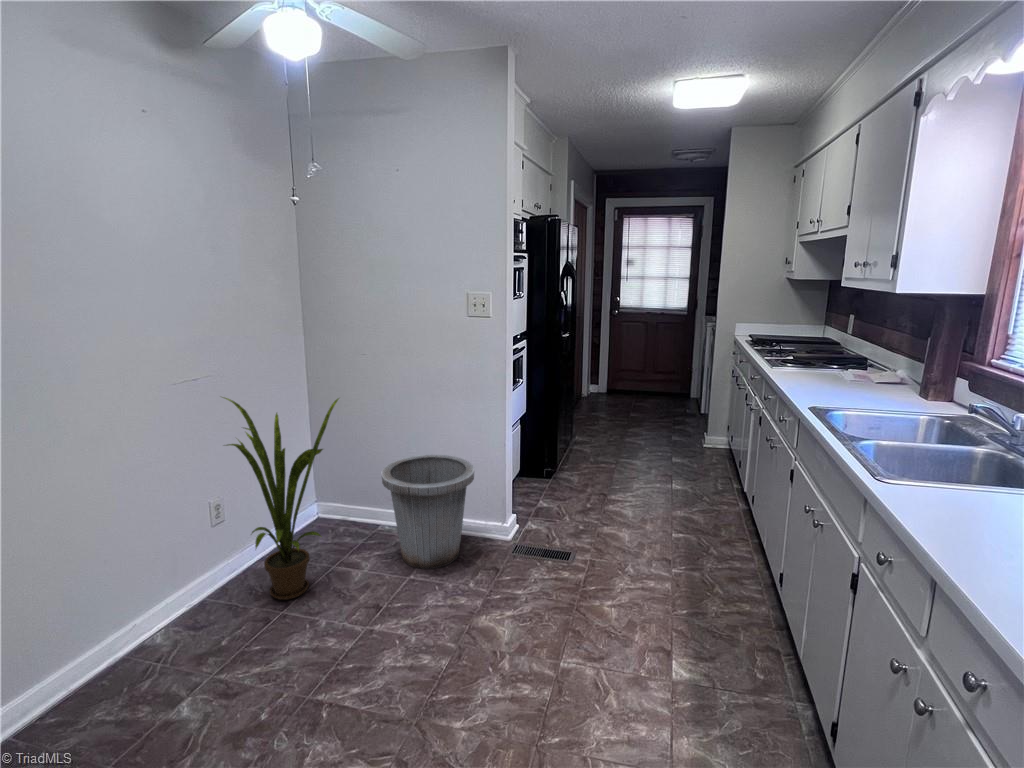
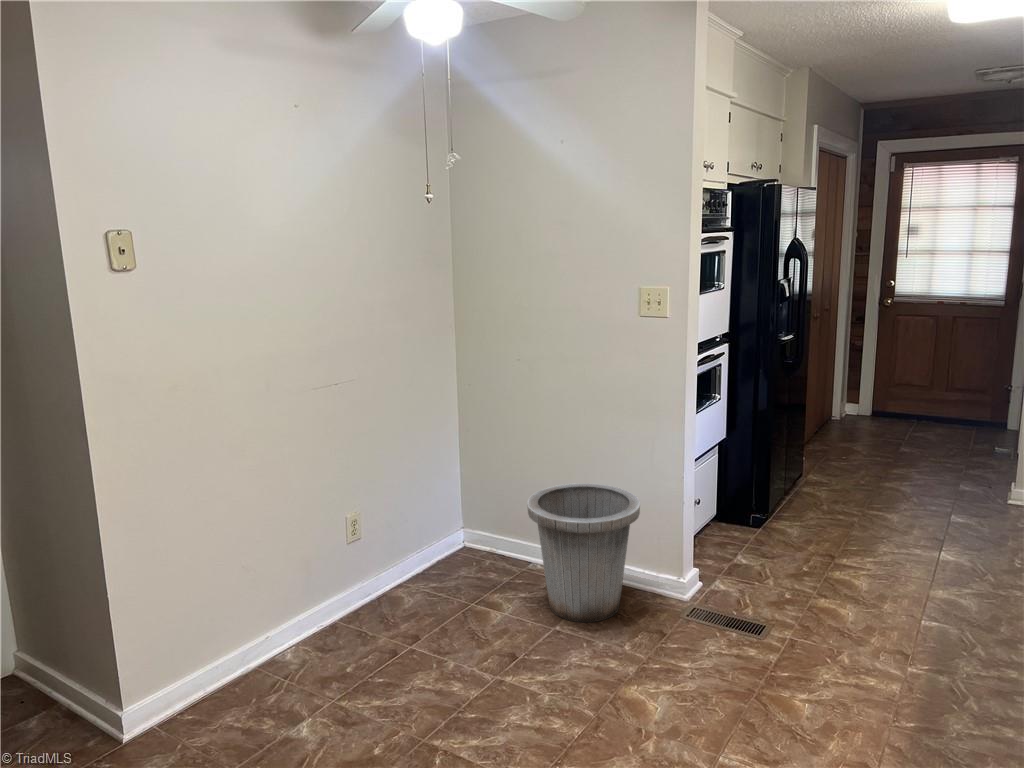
house plant: present [223,397,339,600] -> none [353,402,482,634]

